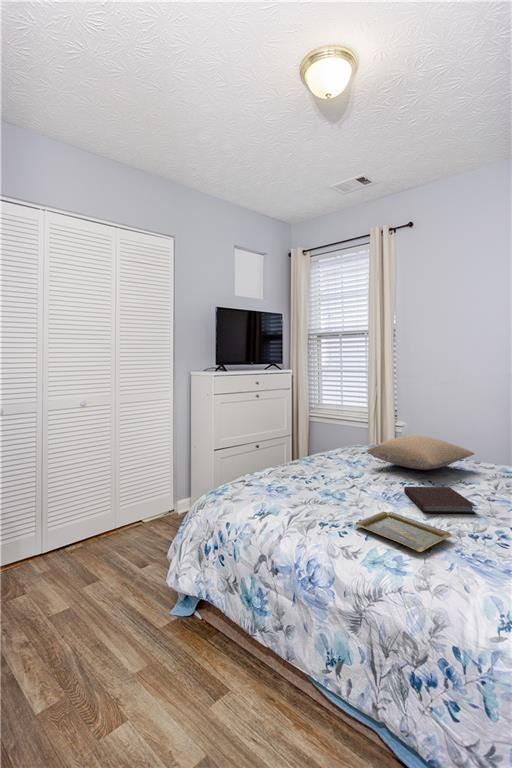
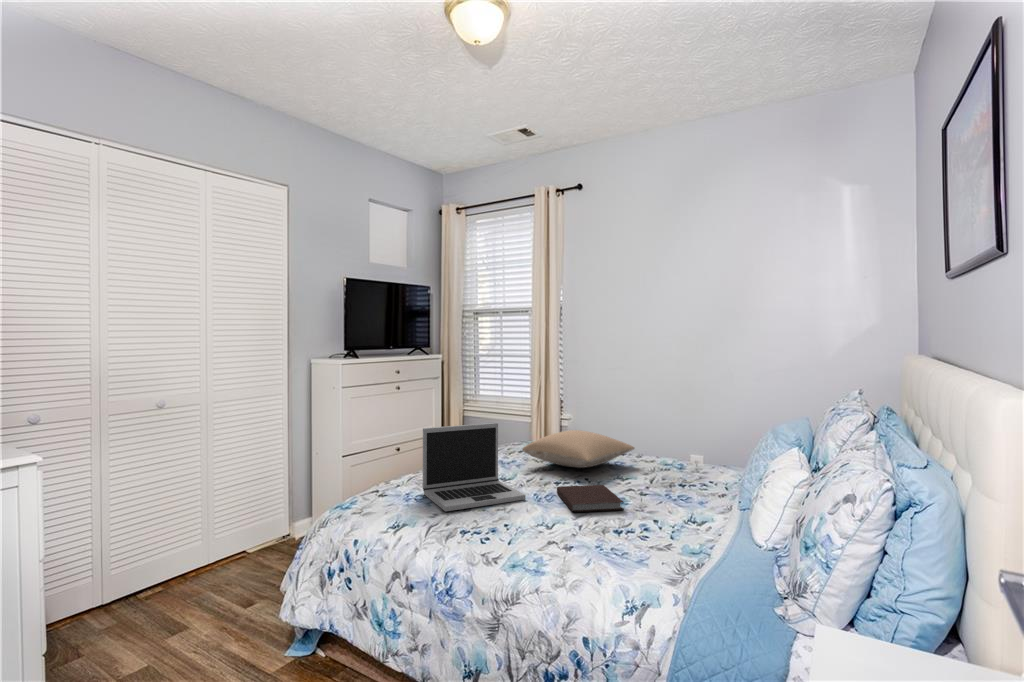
laptop: none [282,427,375,504] -> present [423,423,526,511]
tray: present [355,512,451,552] -> none [498,513,593,550]

